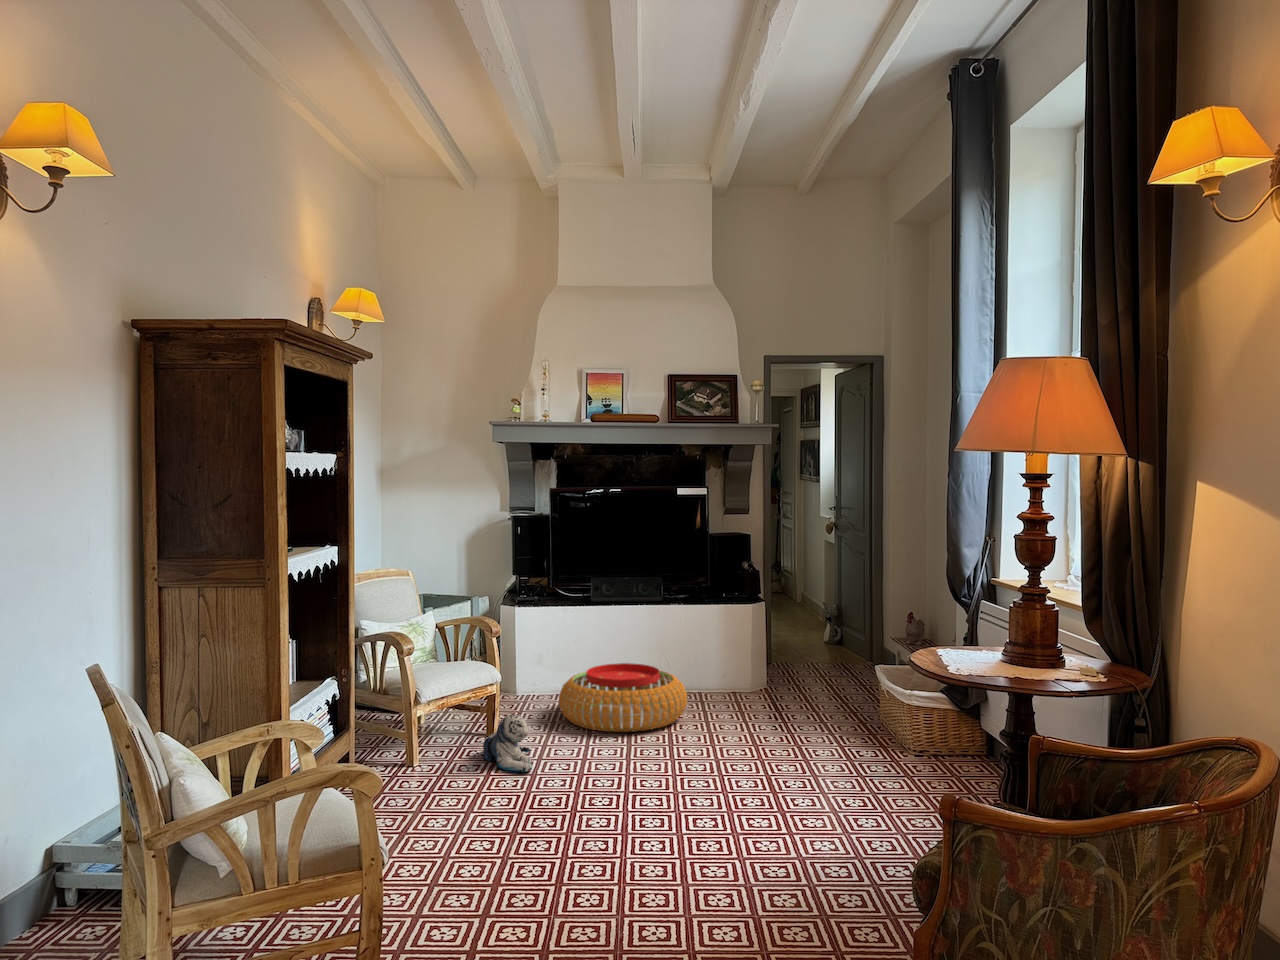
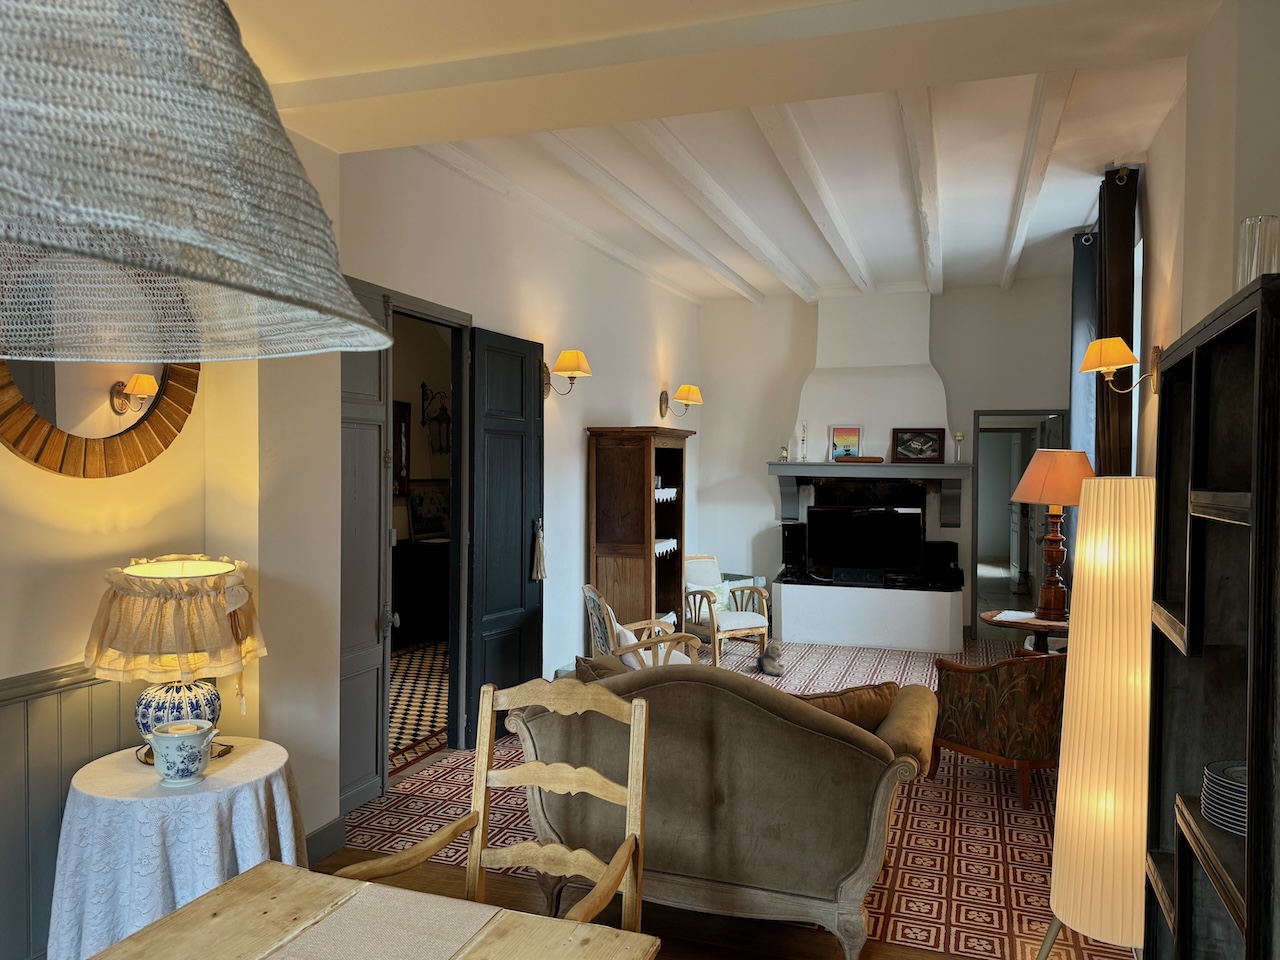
pouf: present [559,663,687,732] -> none [806,624,891,665]

